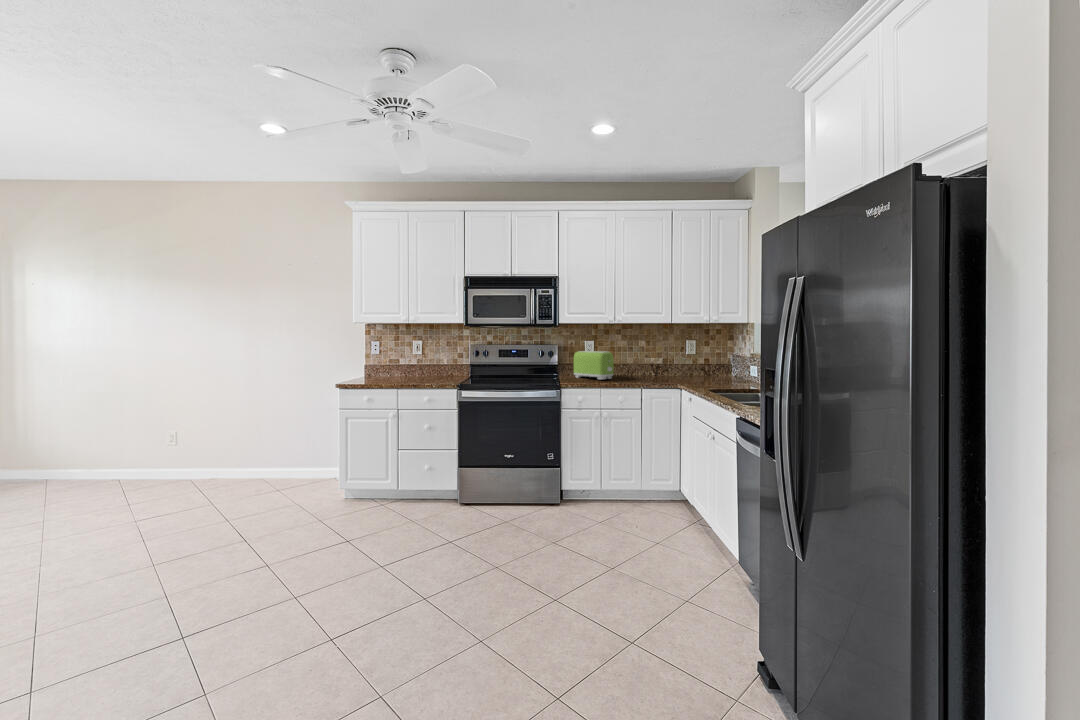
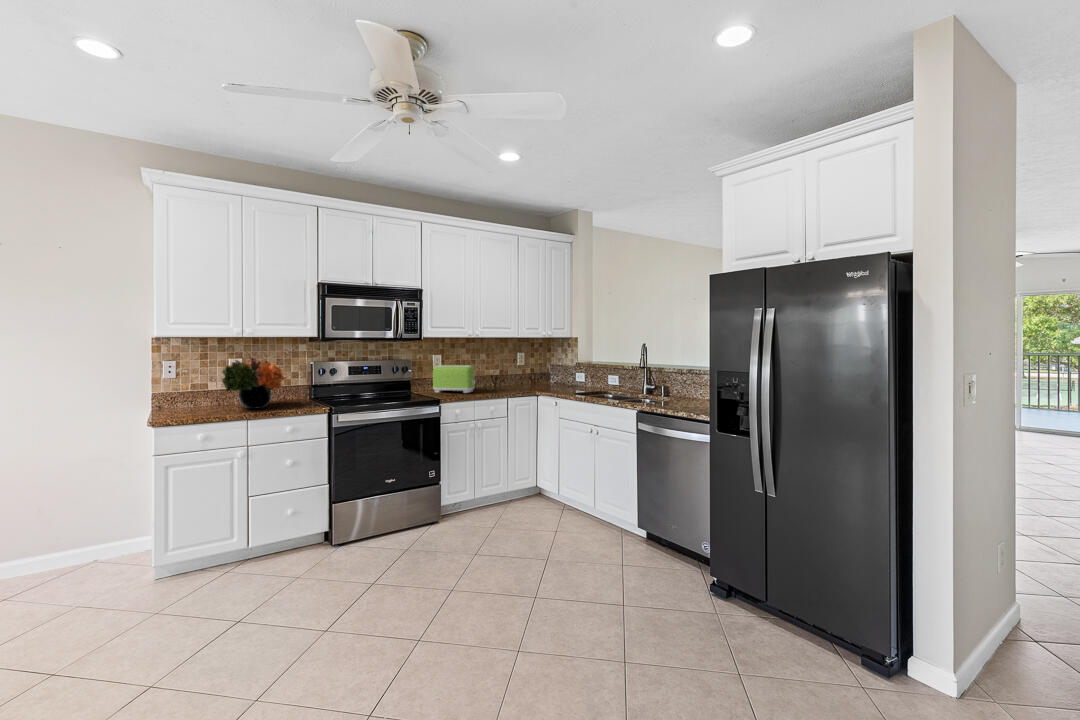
flower arrangement: none [389,339,437,380] -> present [222,357,286,409]

